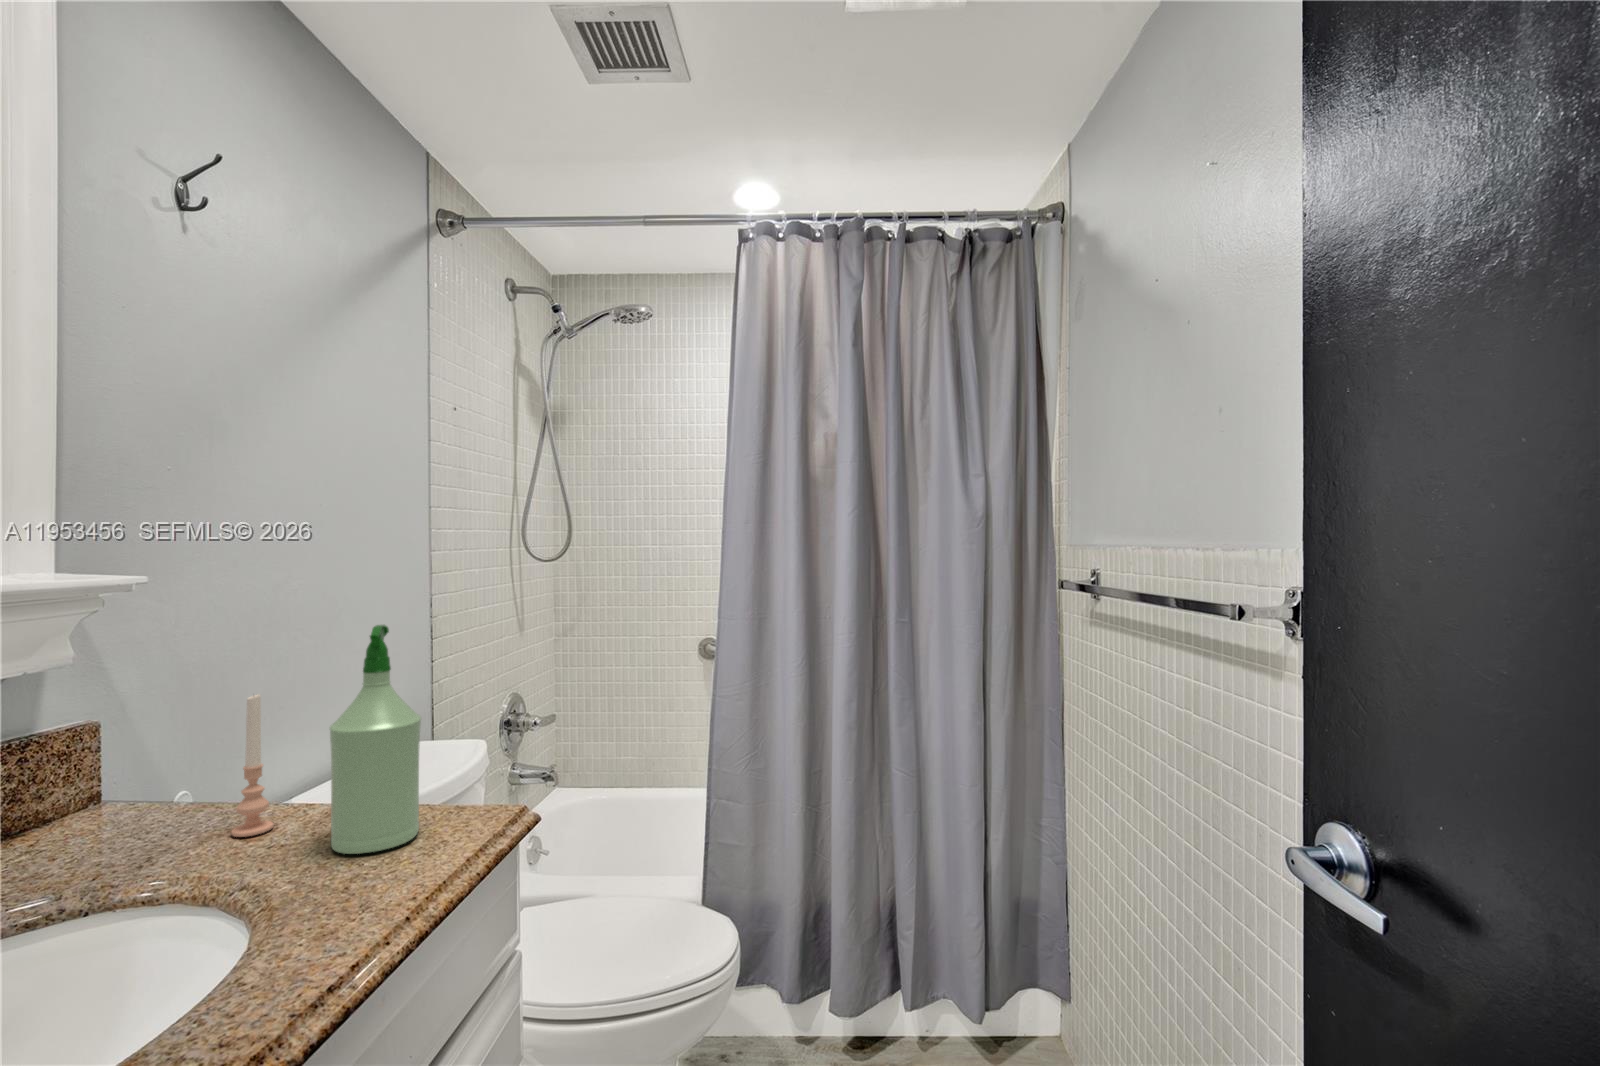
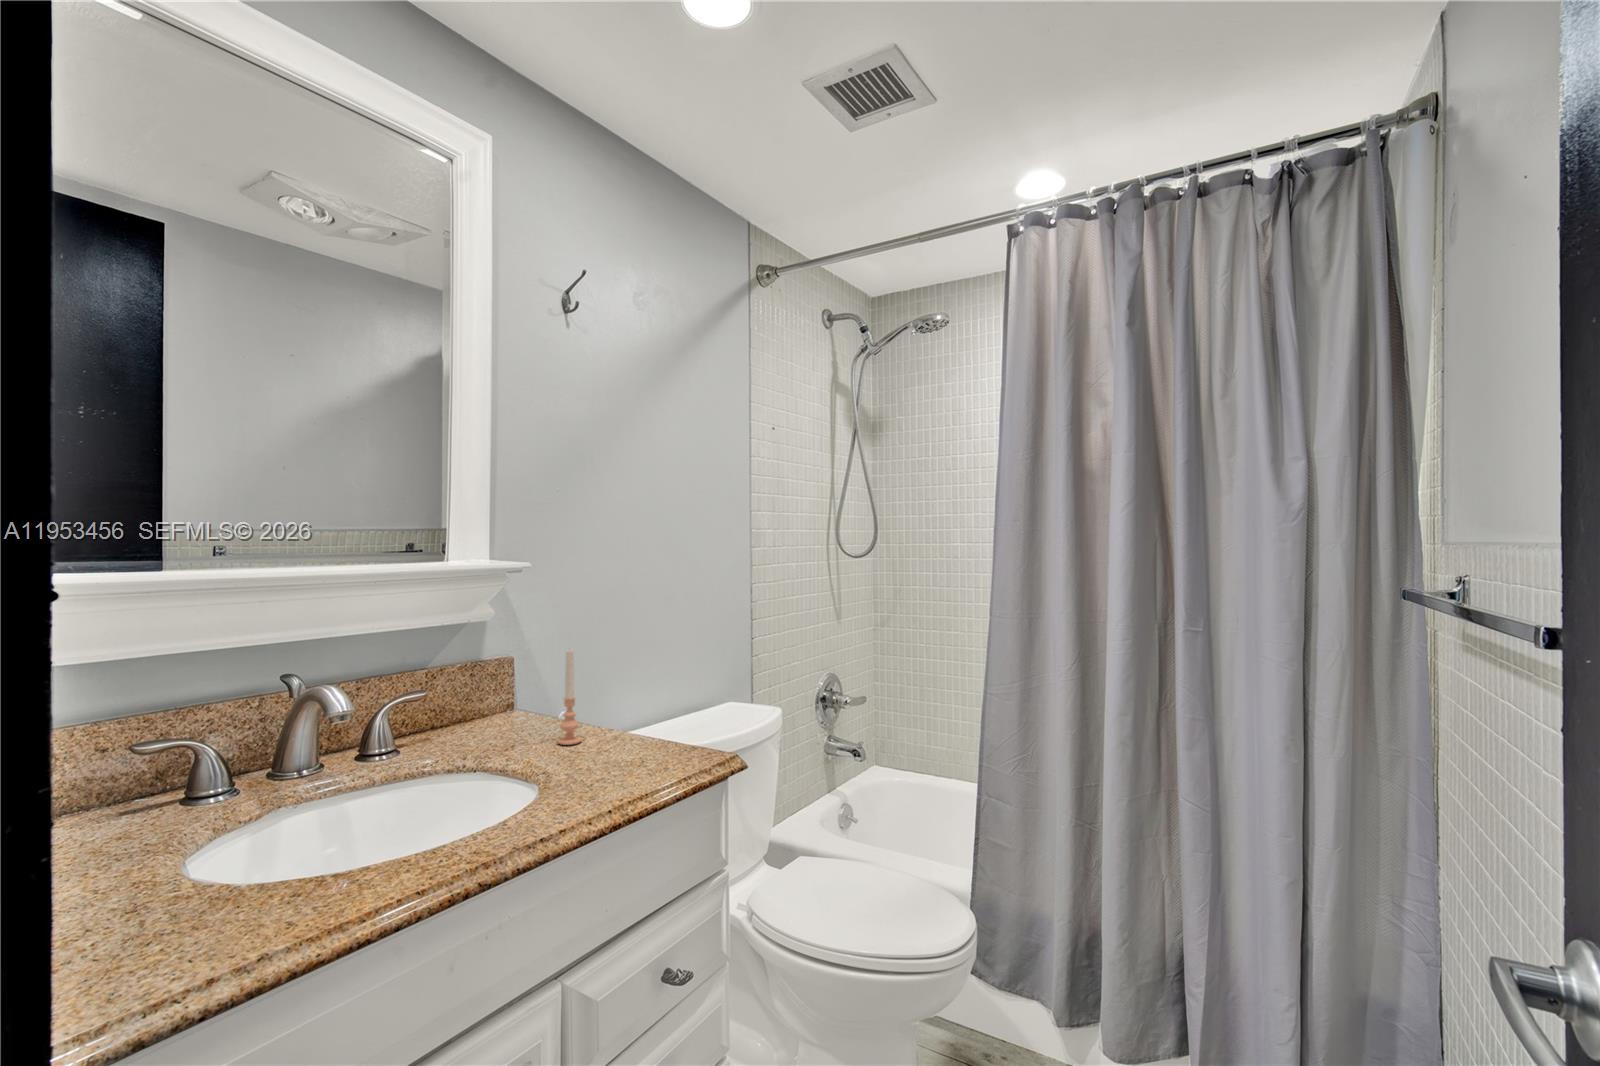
spray bottle: present [330,625,421,854] -> none [599,605,658,767]

